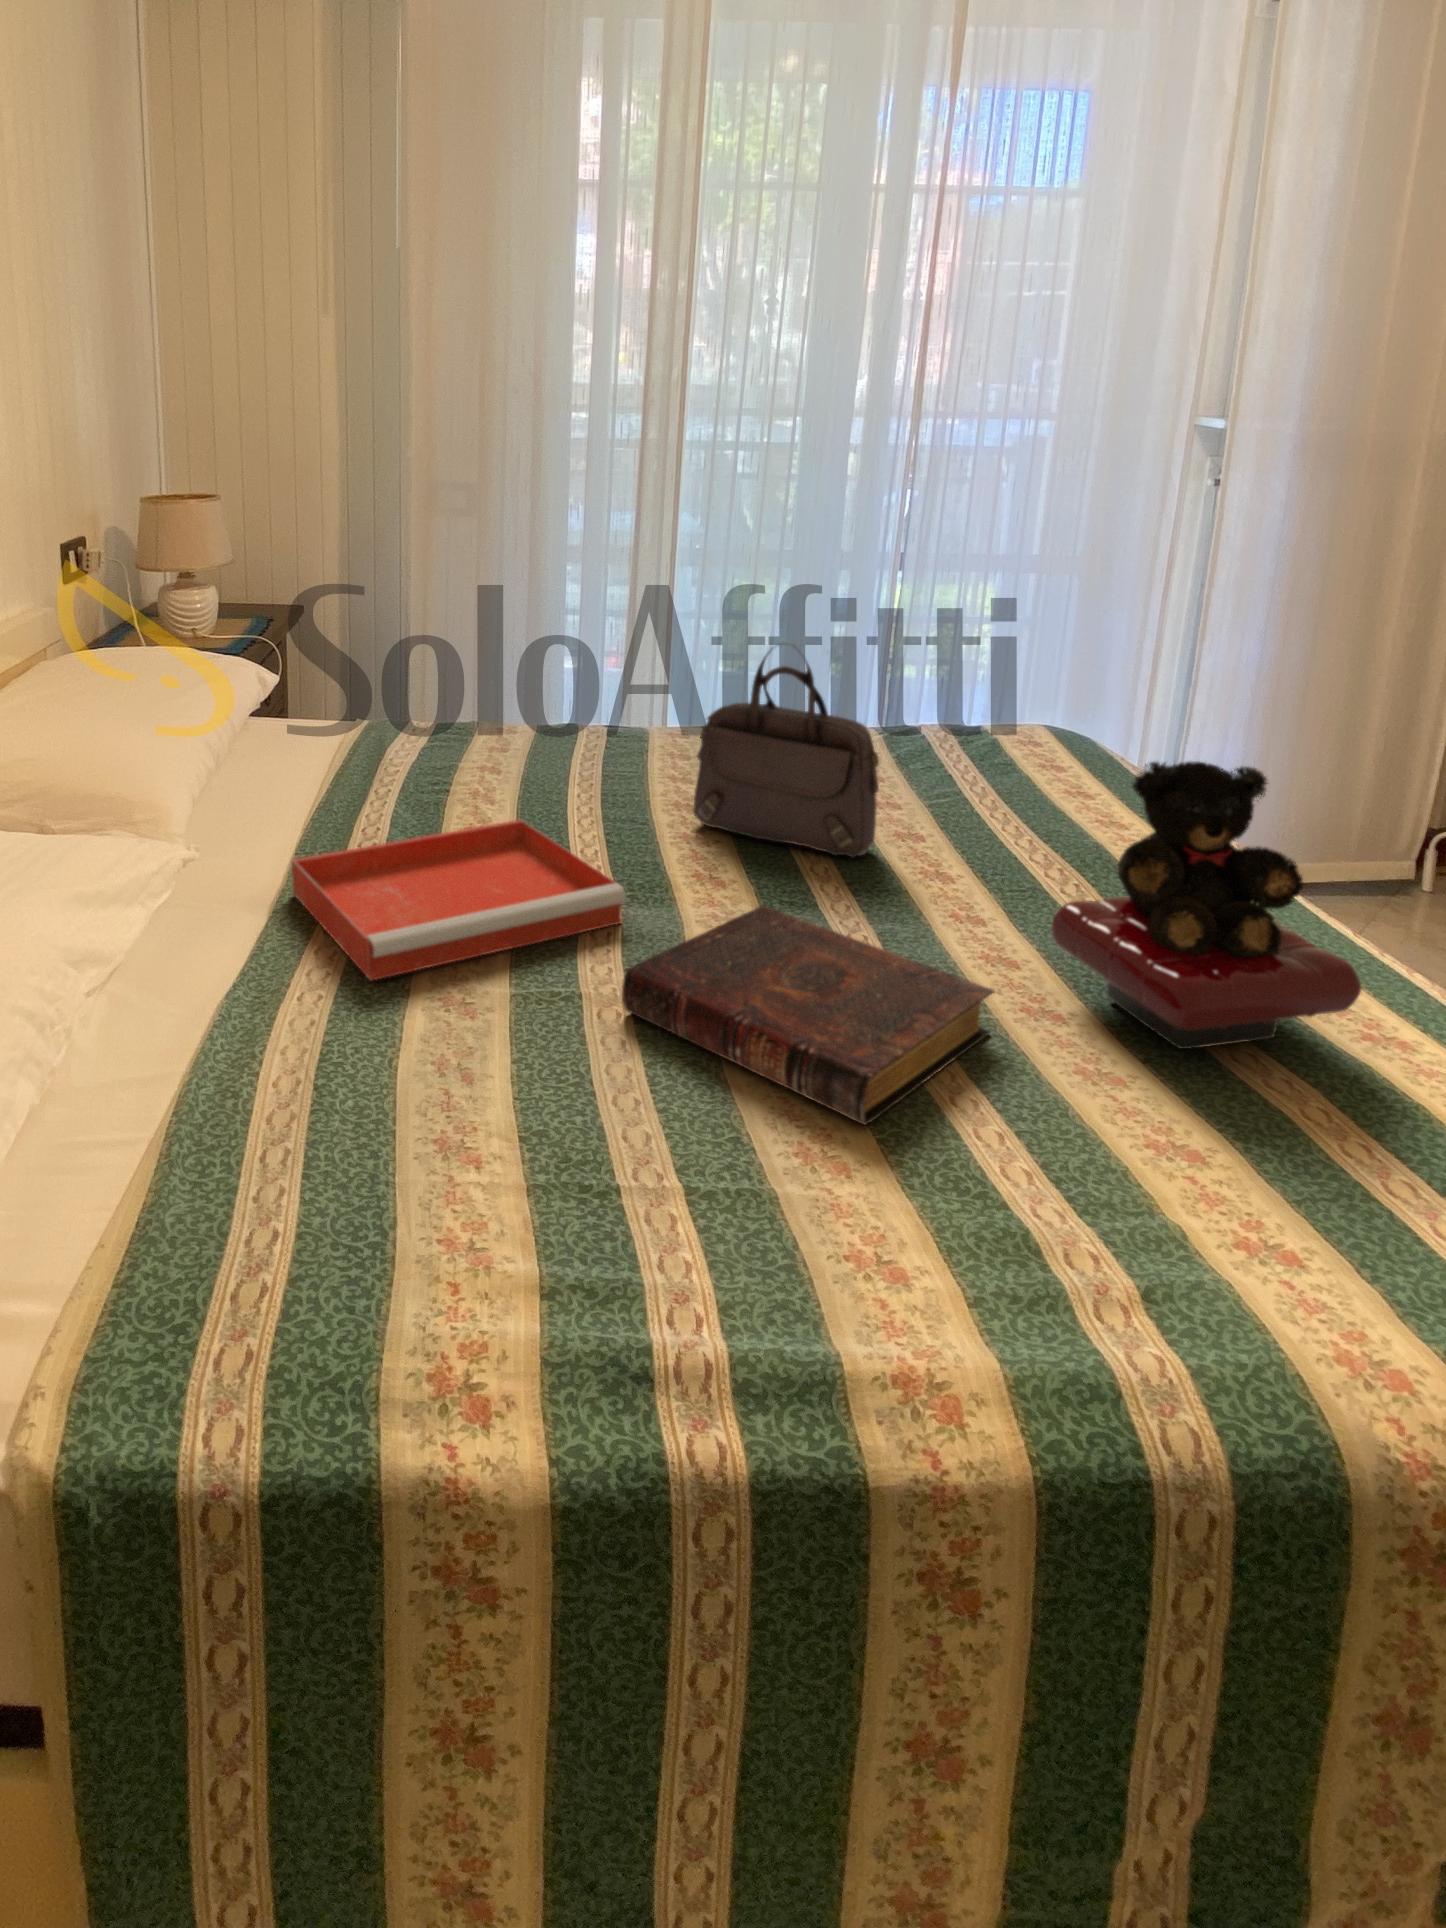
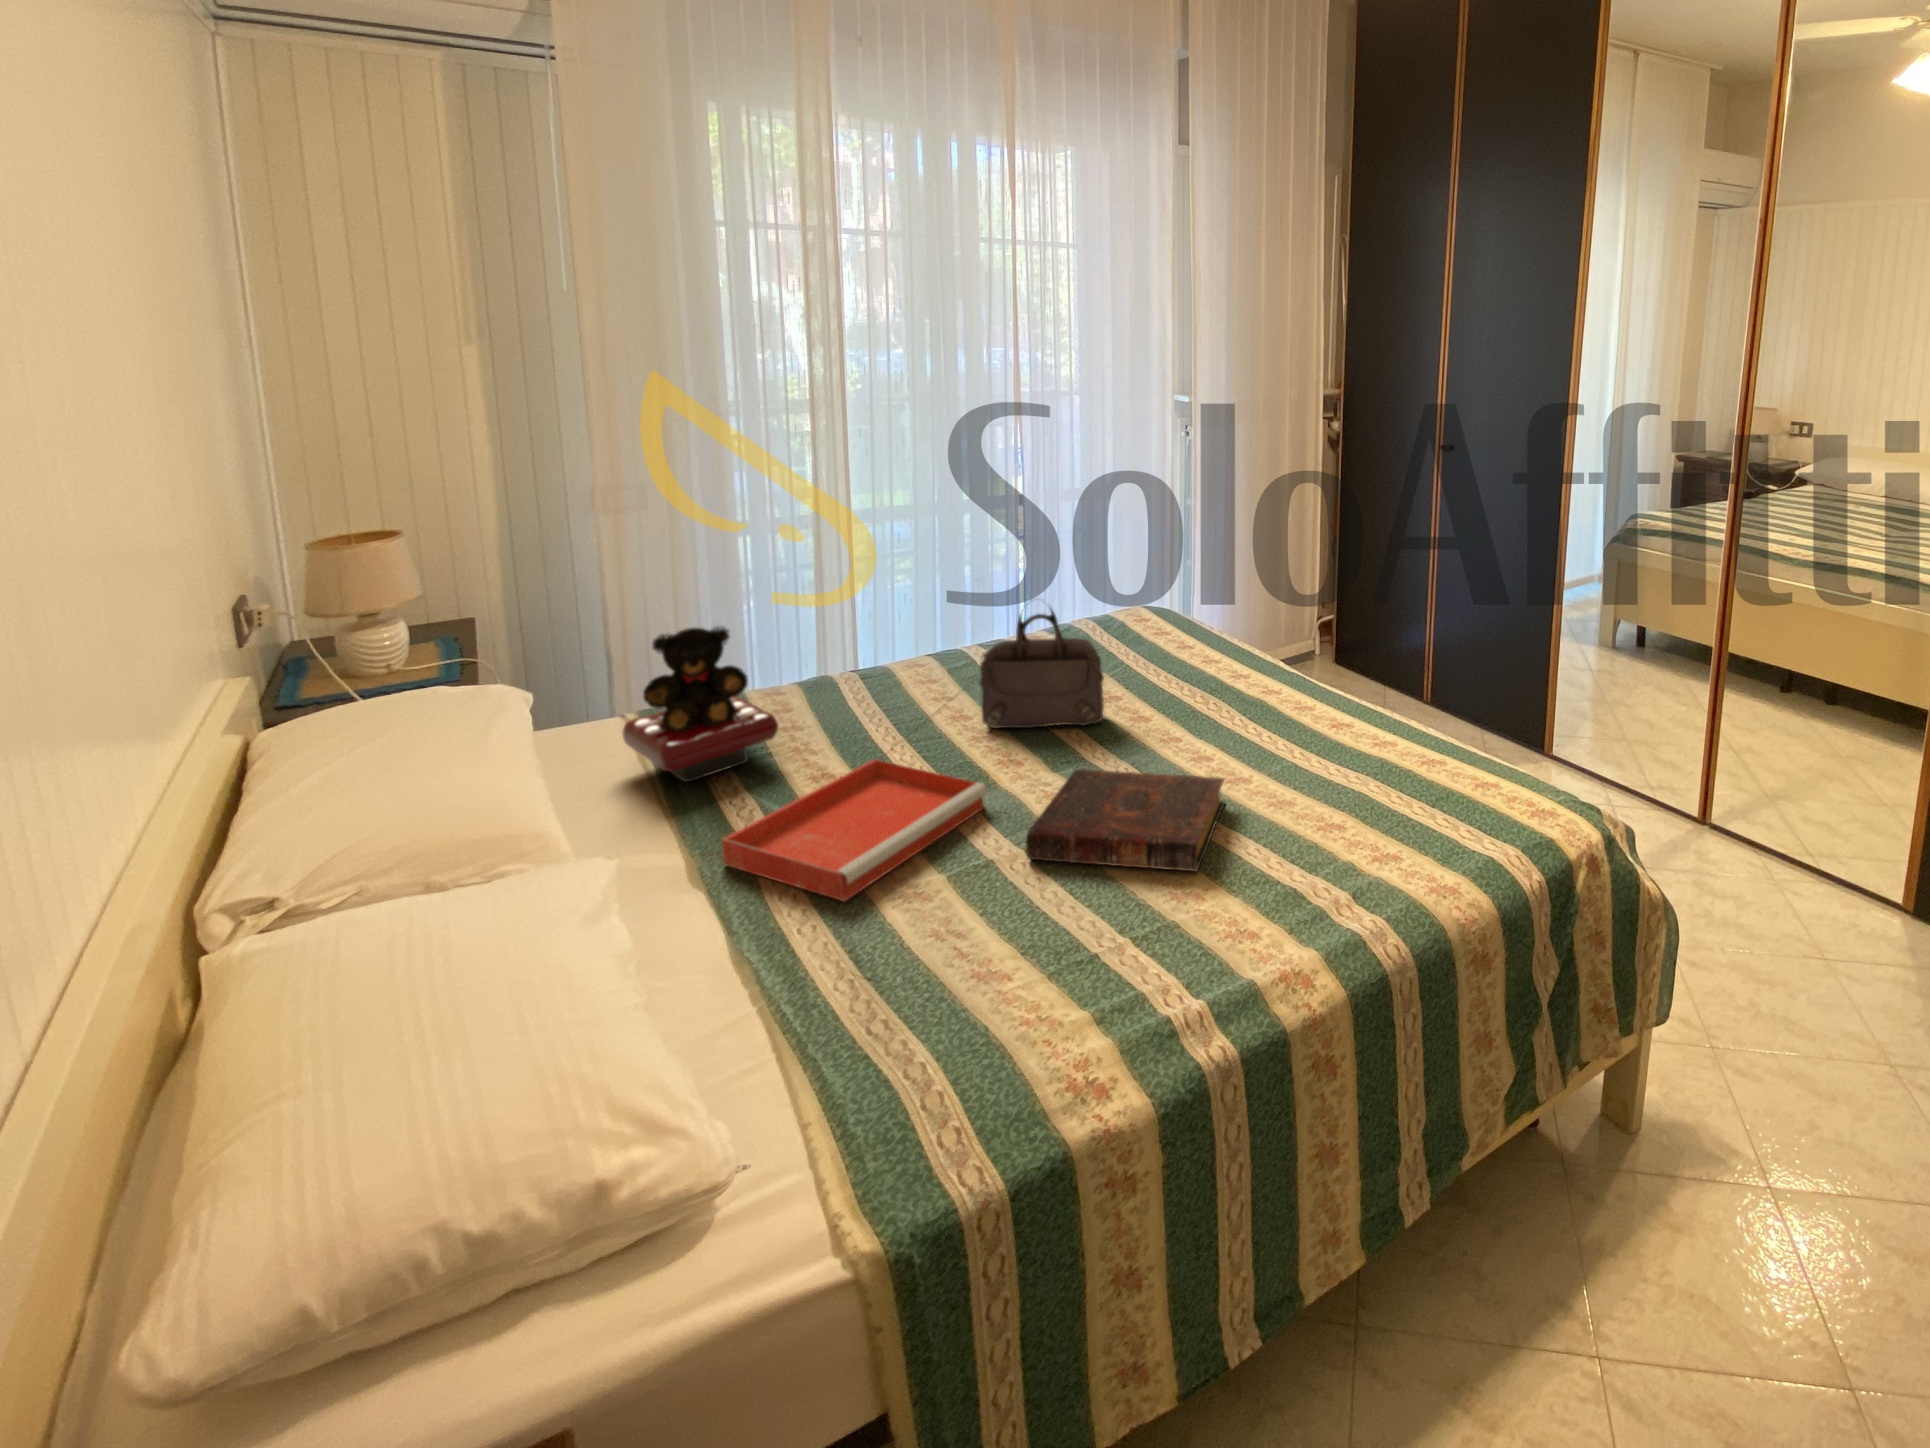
teddy bear: present [1051,761,1362,1049] -> present [623,626,779,782]

